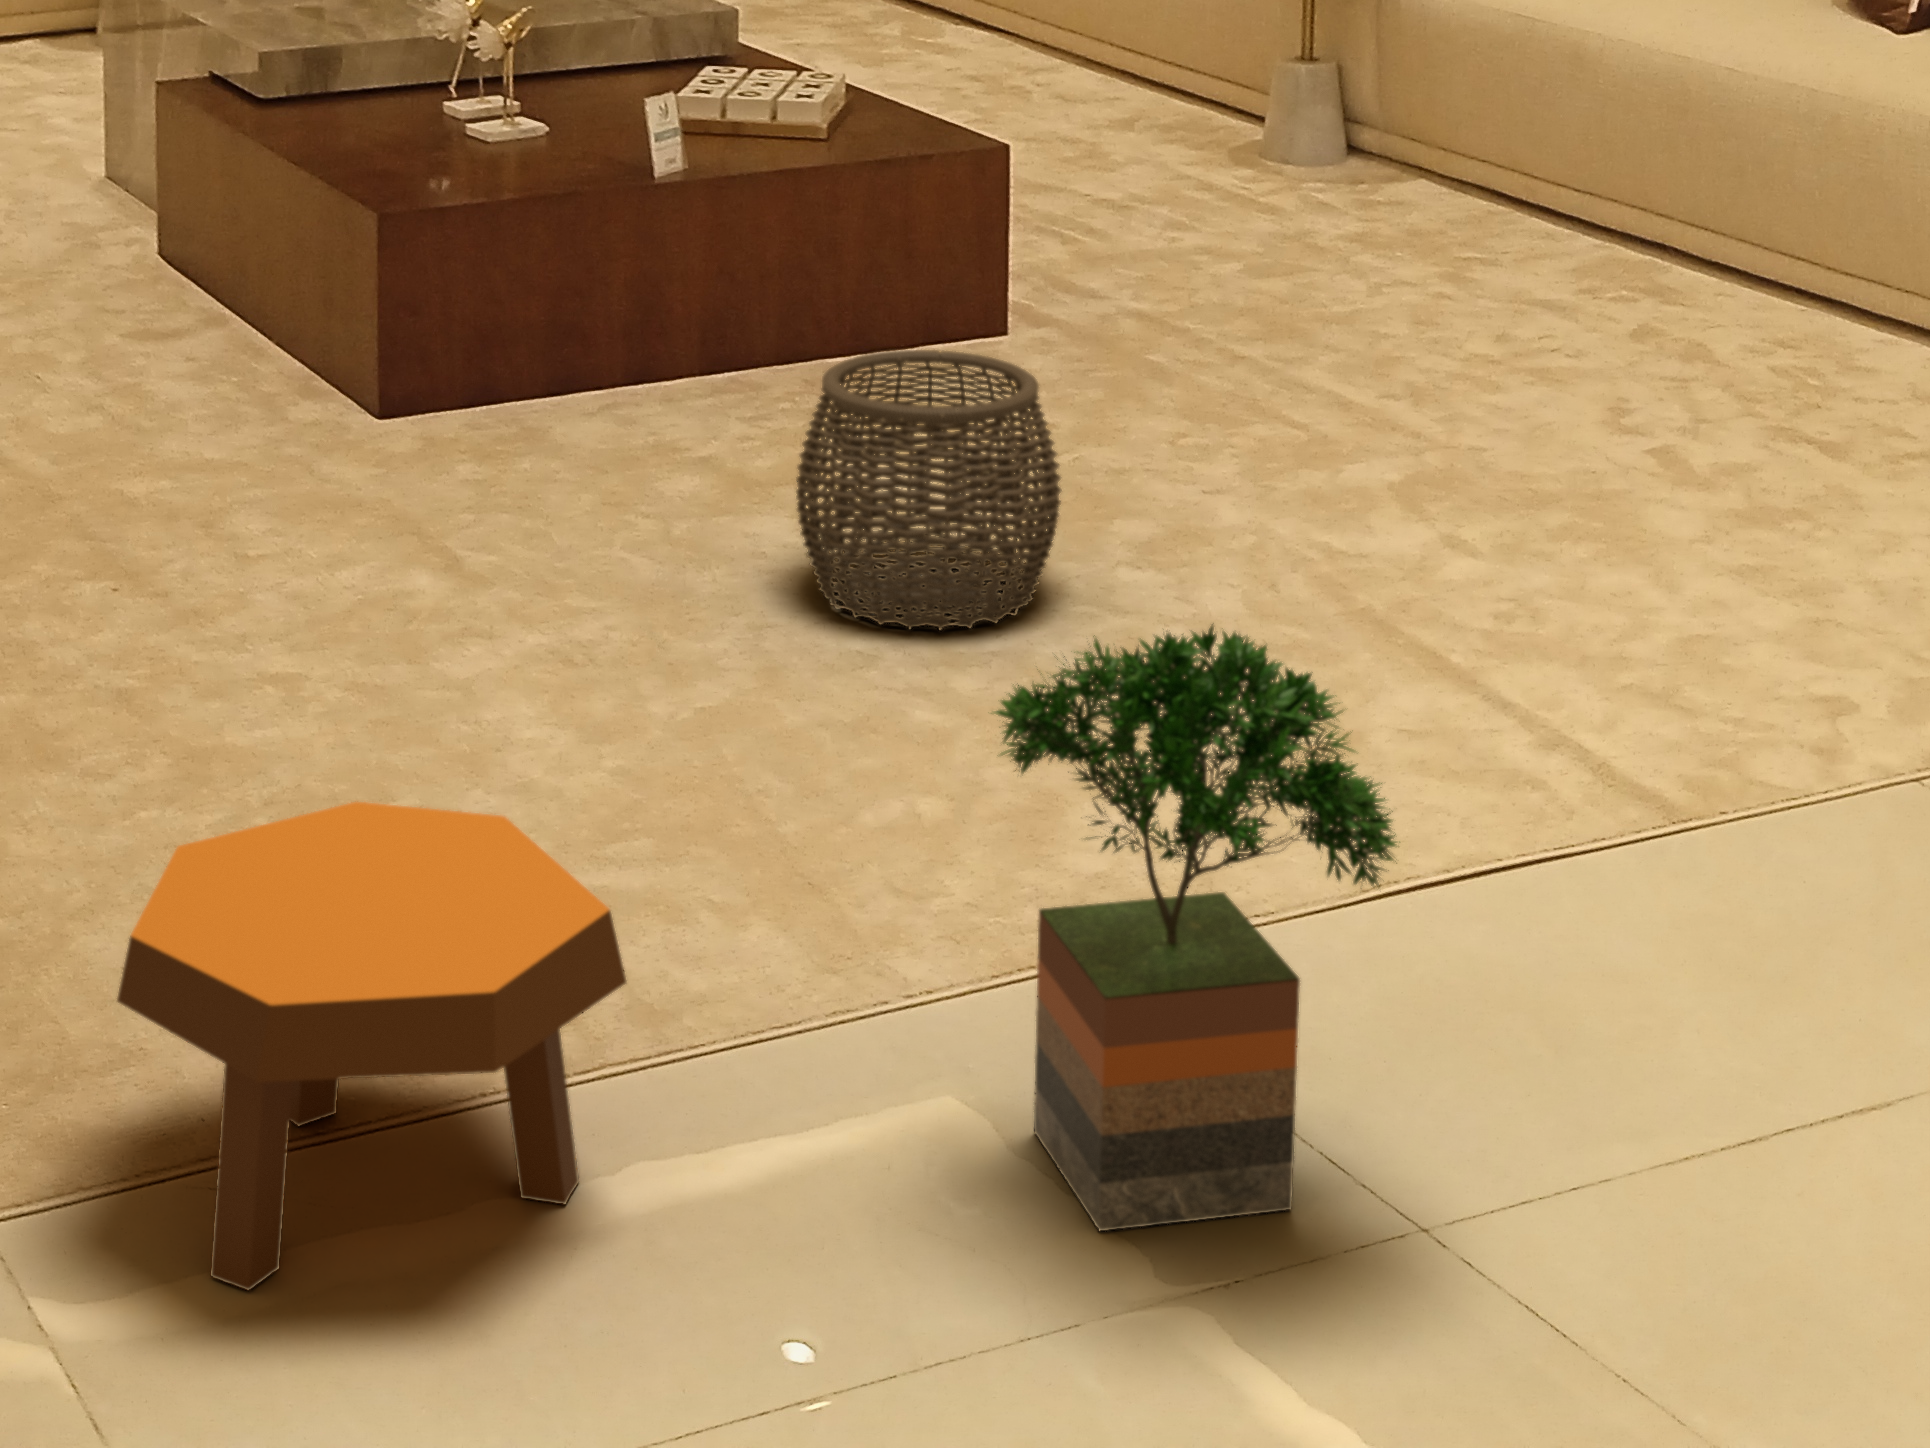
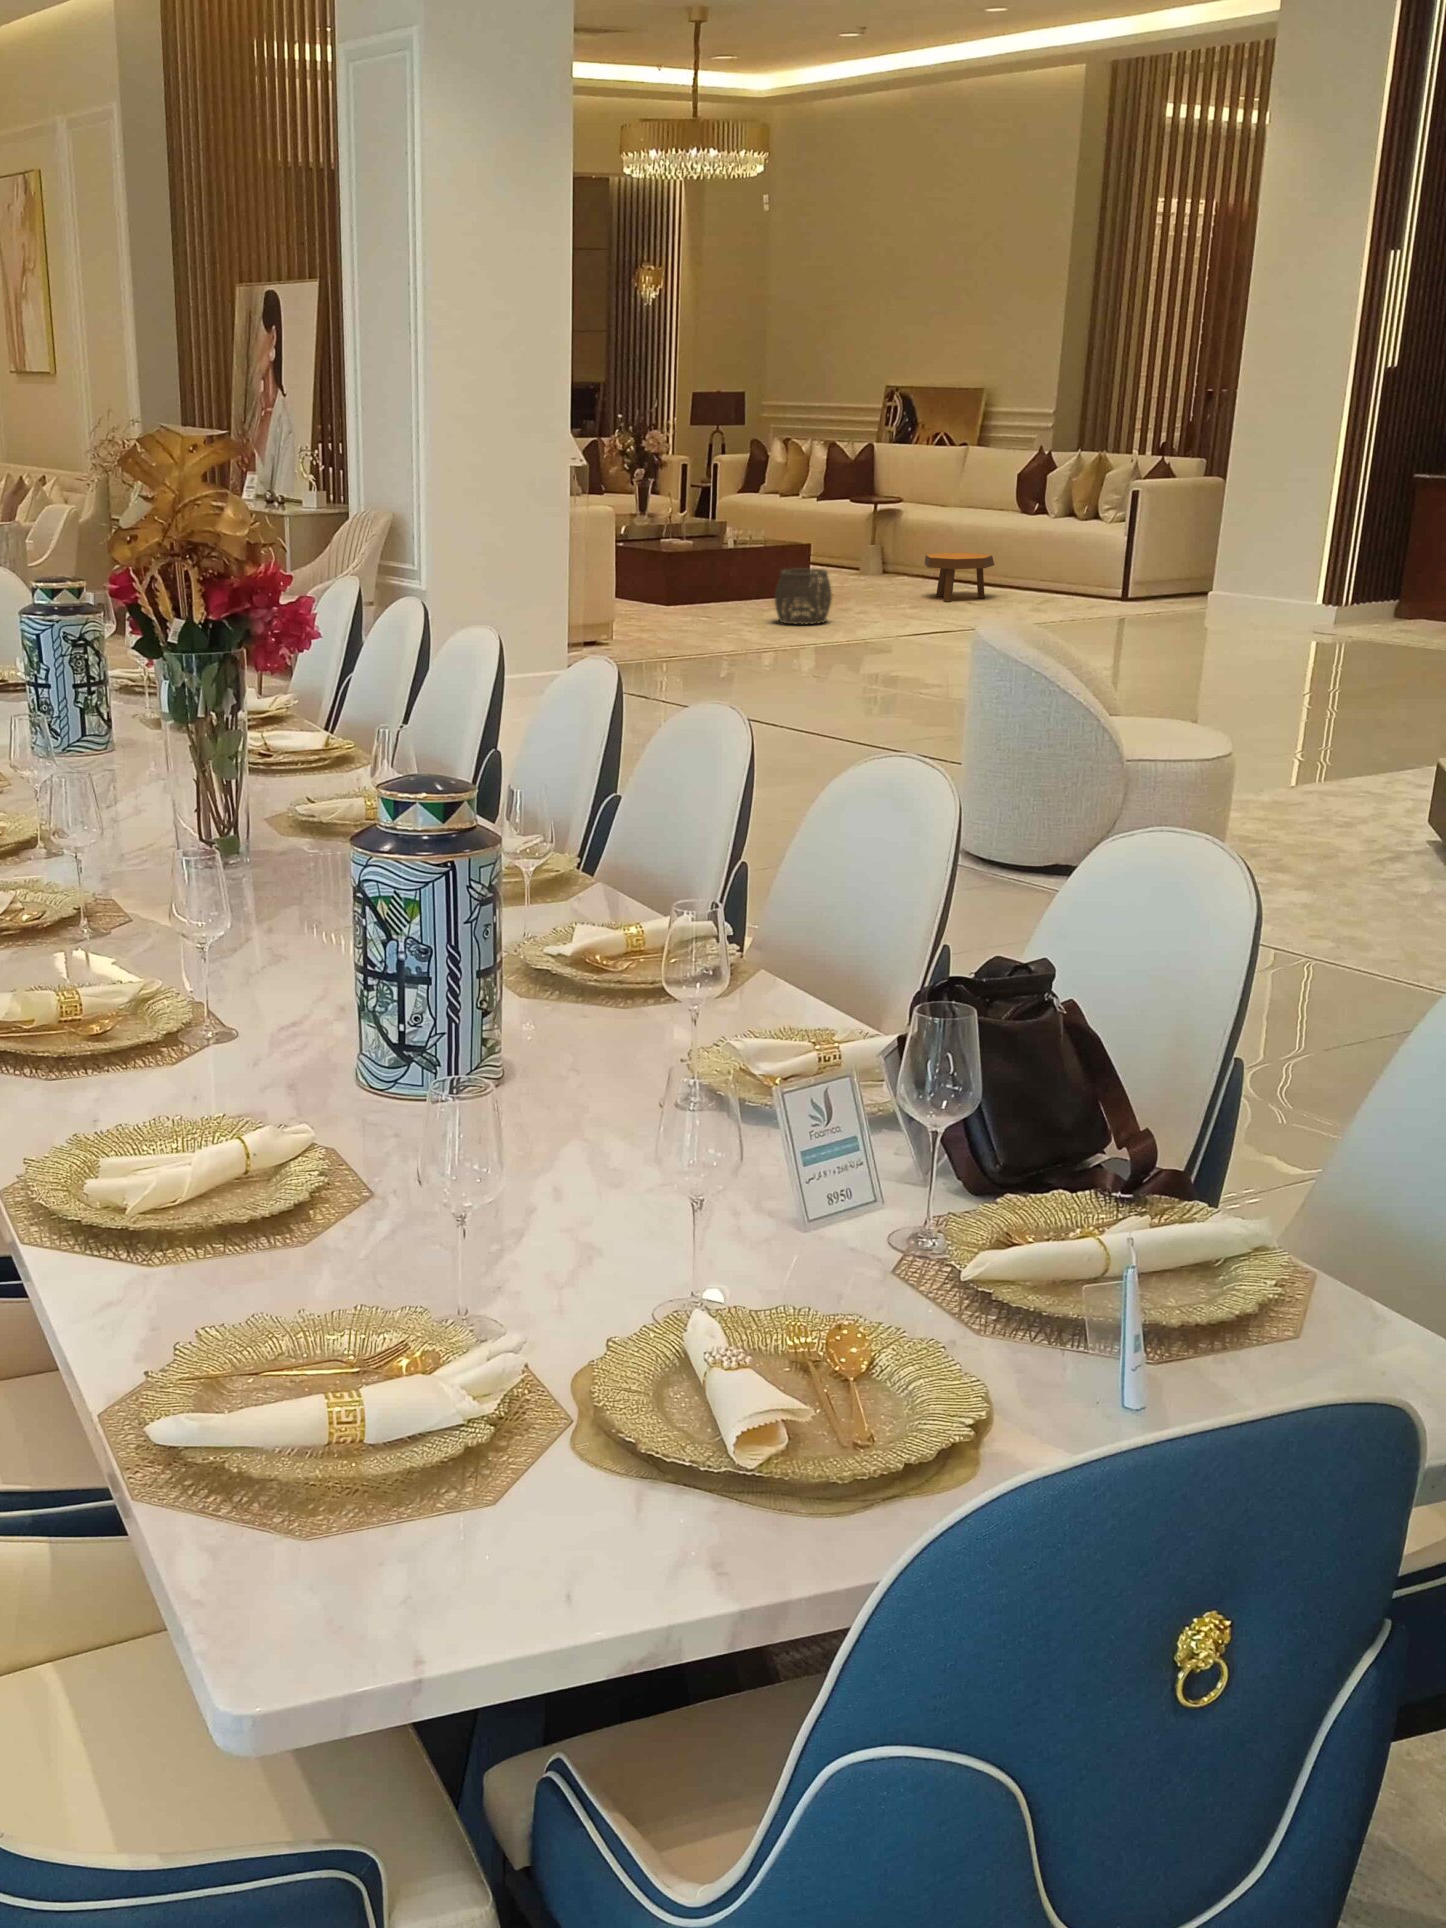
potted tree: present [994,626,1397,1231] -> none [844,561,913,660]
footstool: present [117,802,626,1290] -> present [925,553,994,602]

